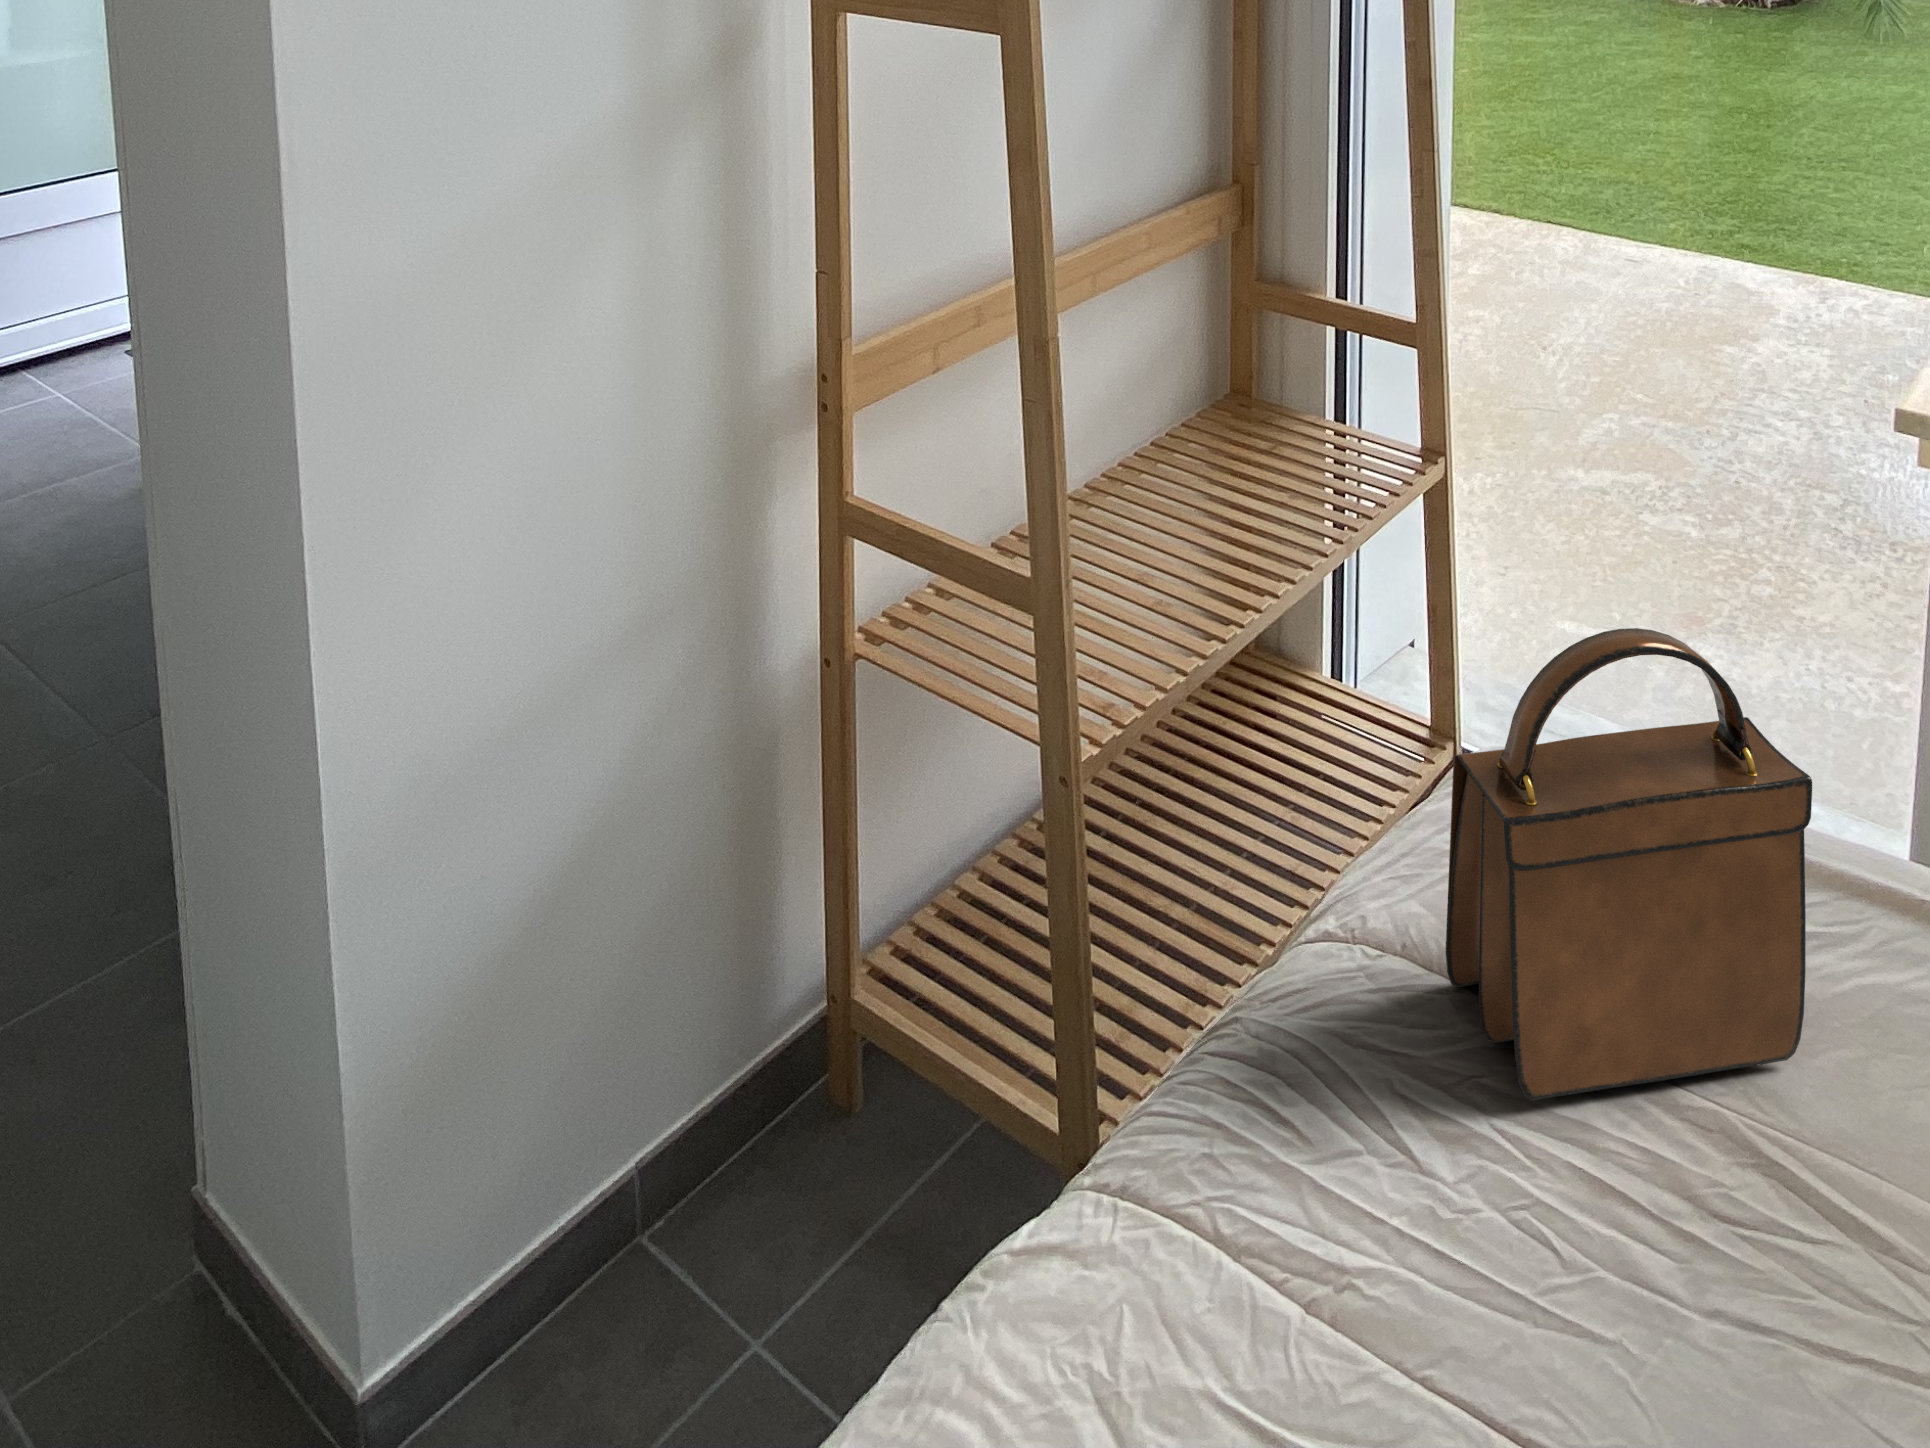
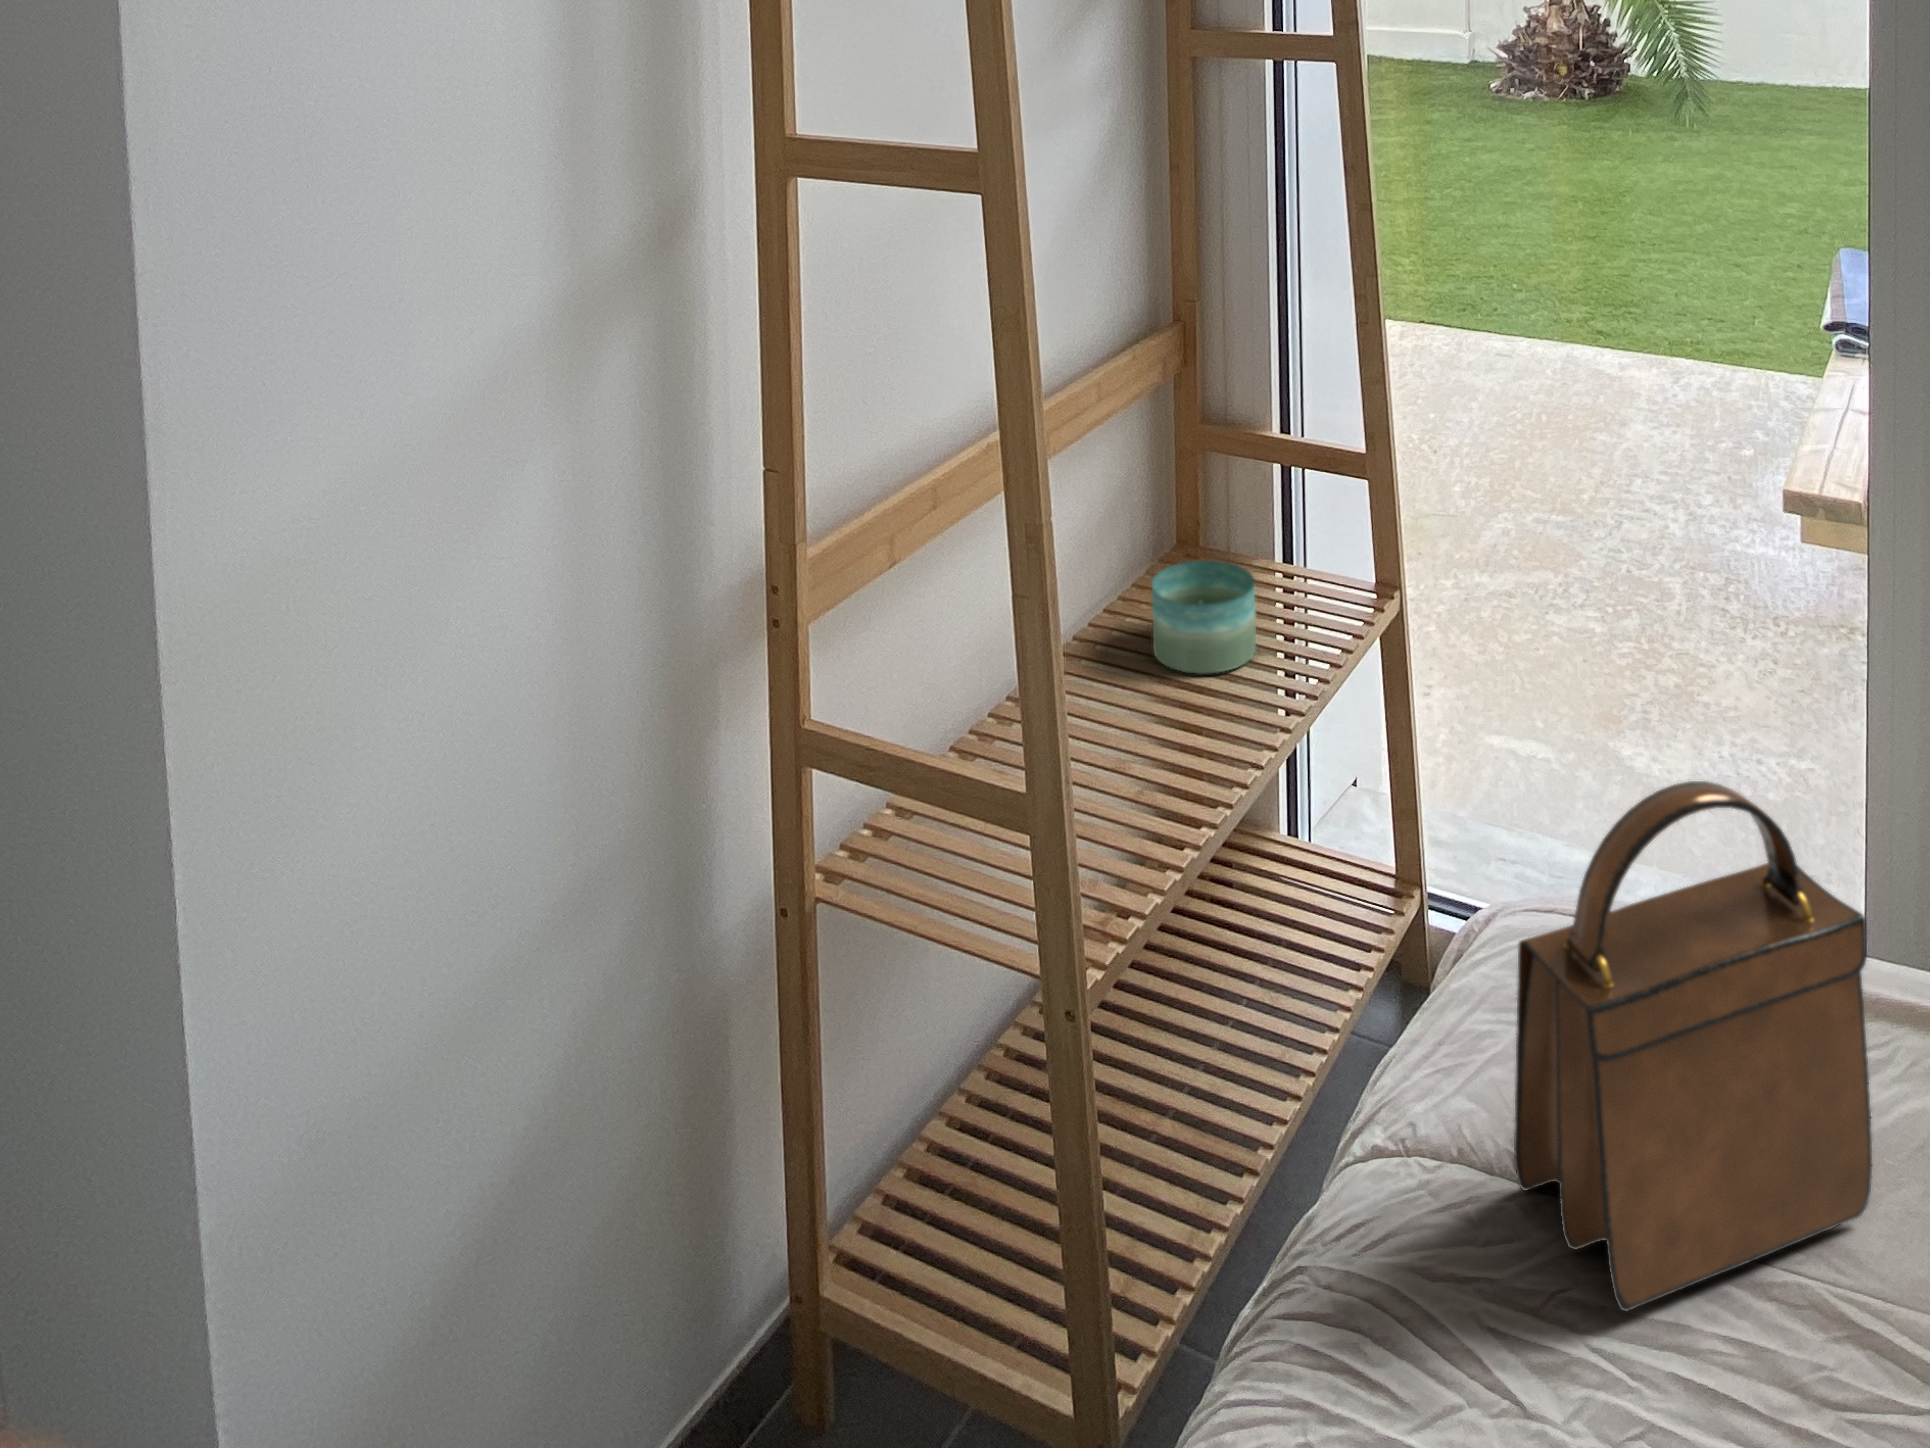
candle: none [1200,408,1300,513] -> present [1152,560,1256,674]

